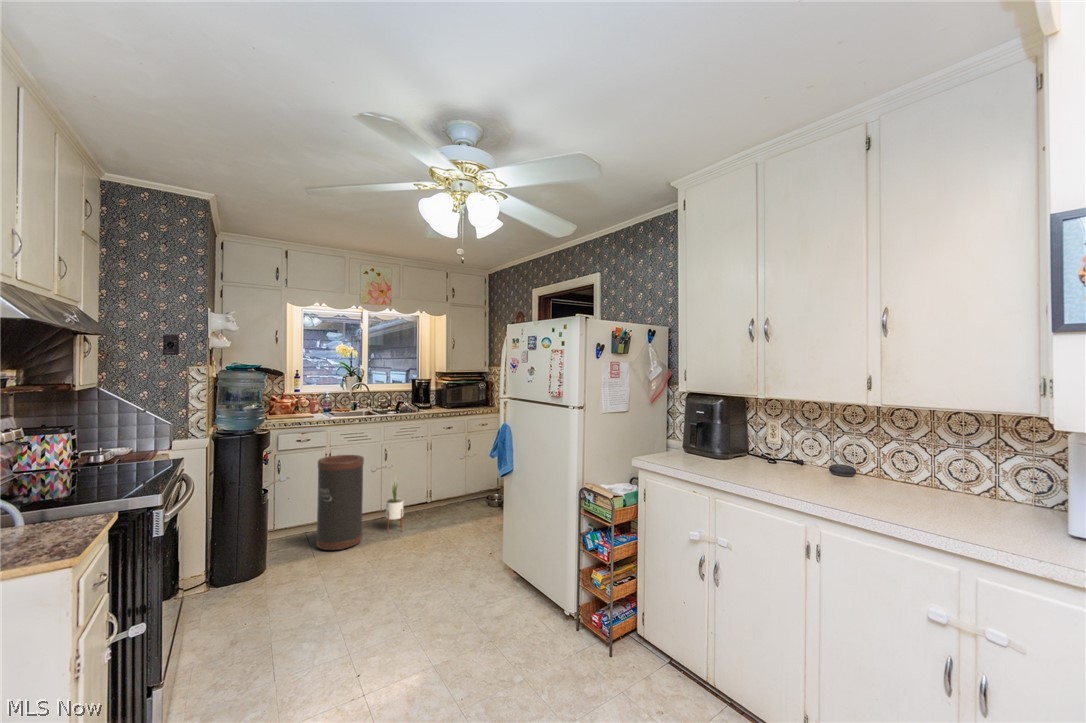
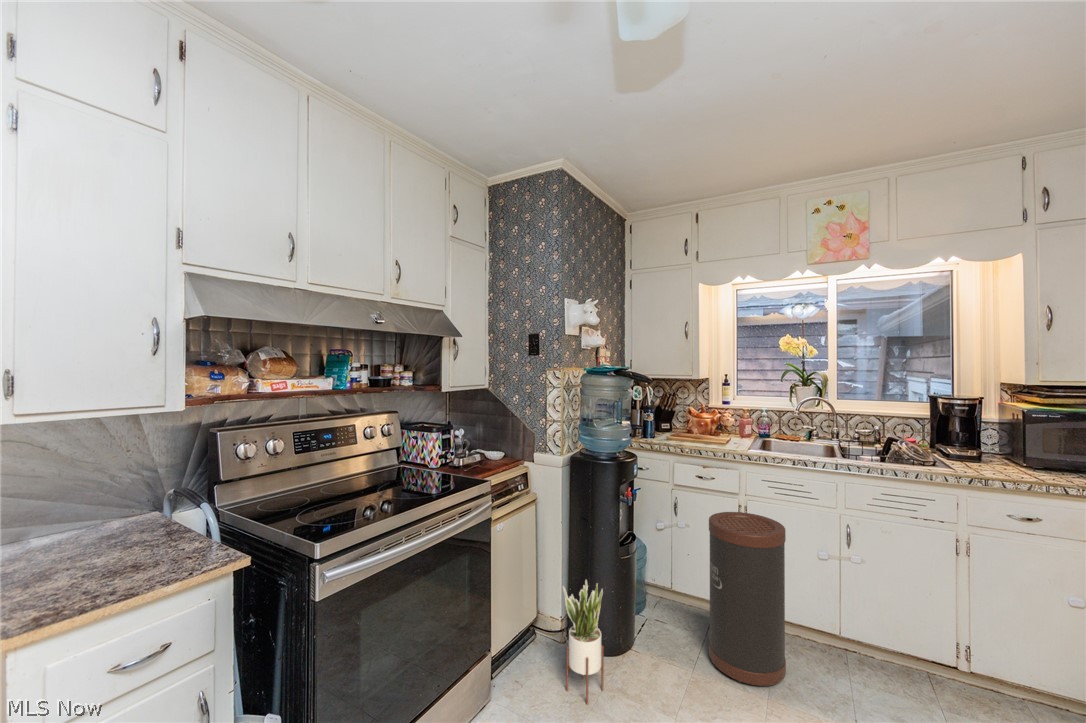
potted plant: present [386,479,403,532] -> present [563,581,604,704]

